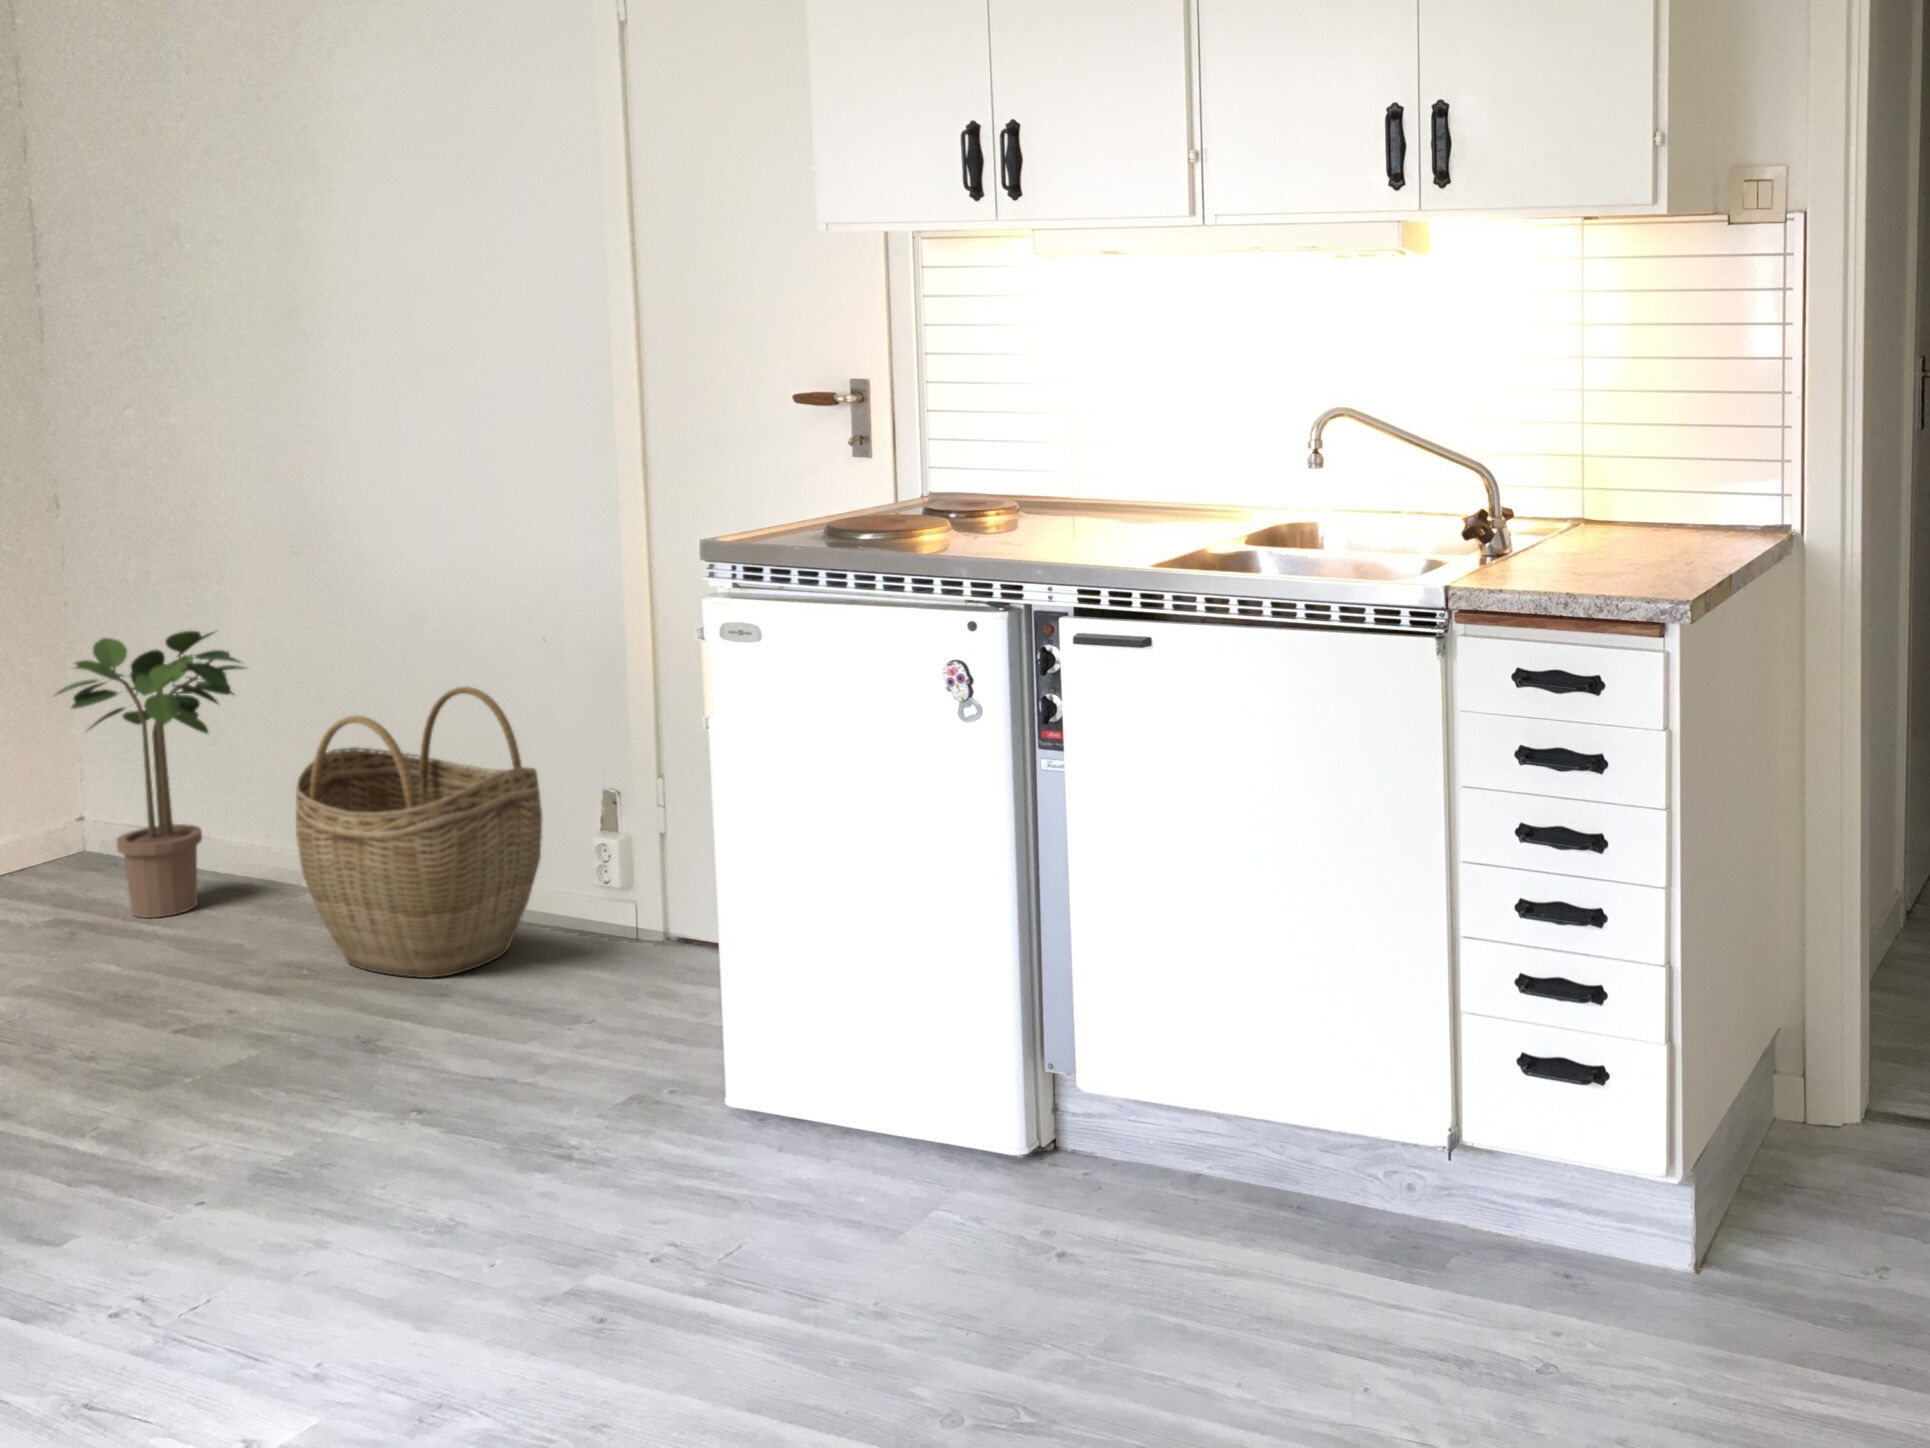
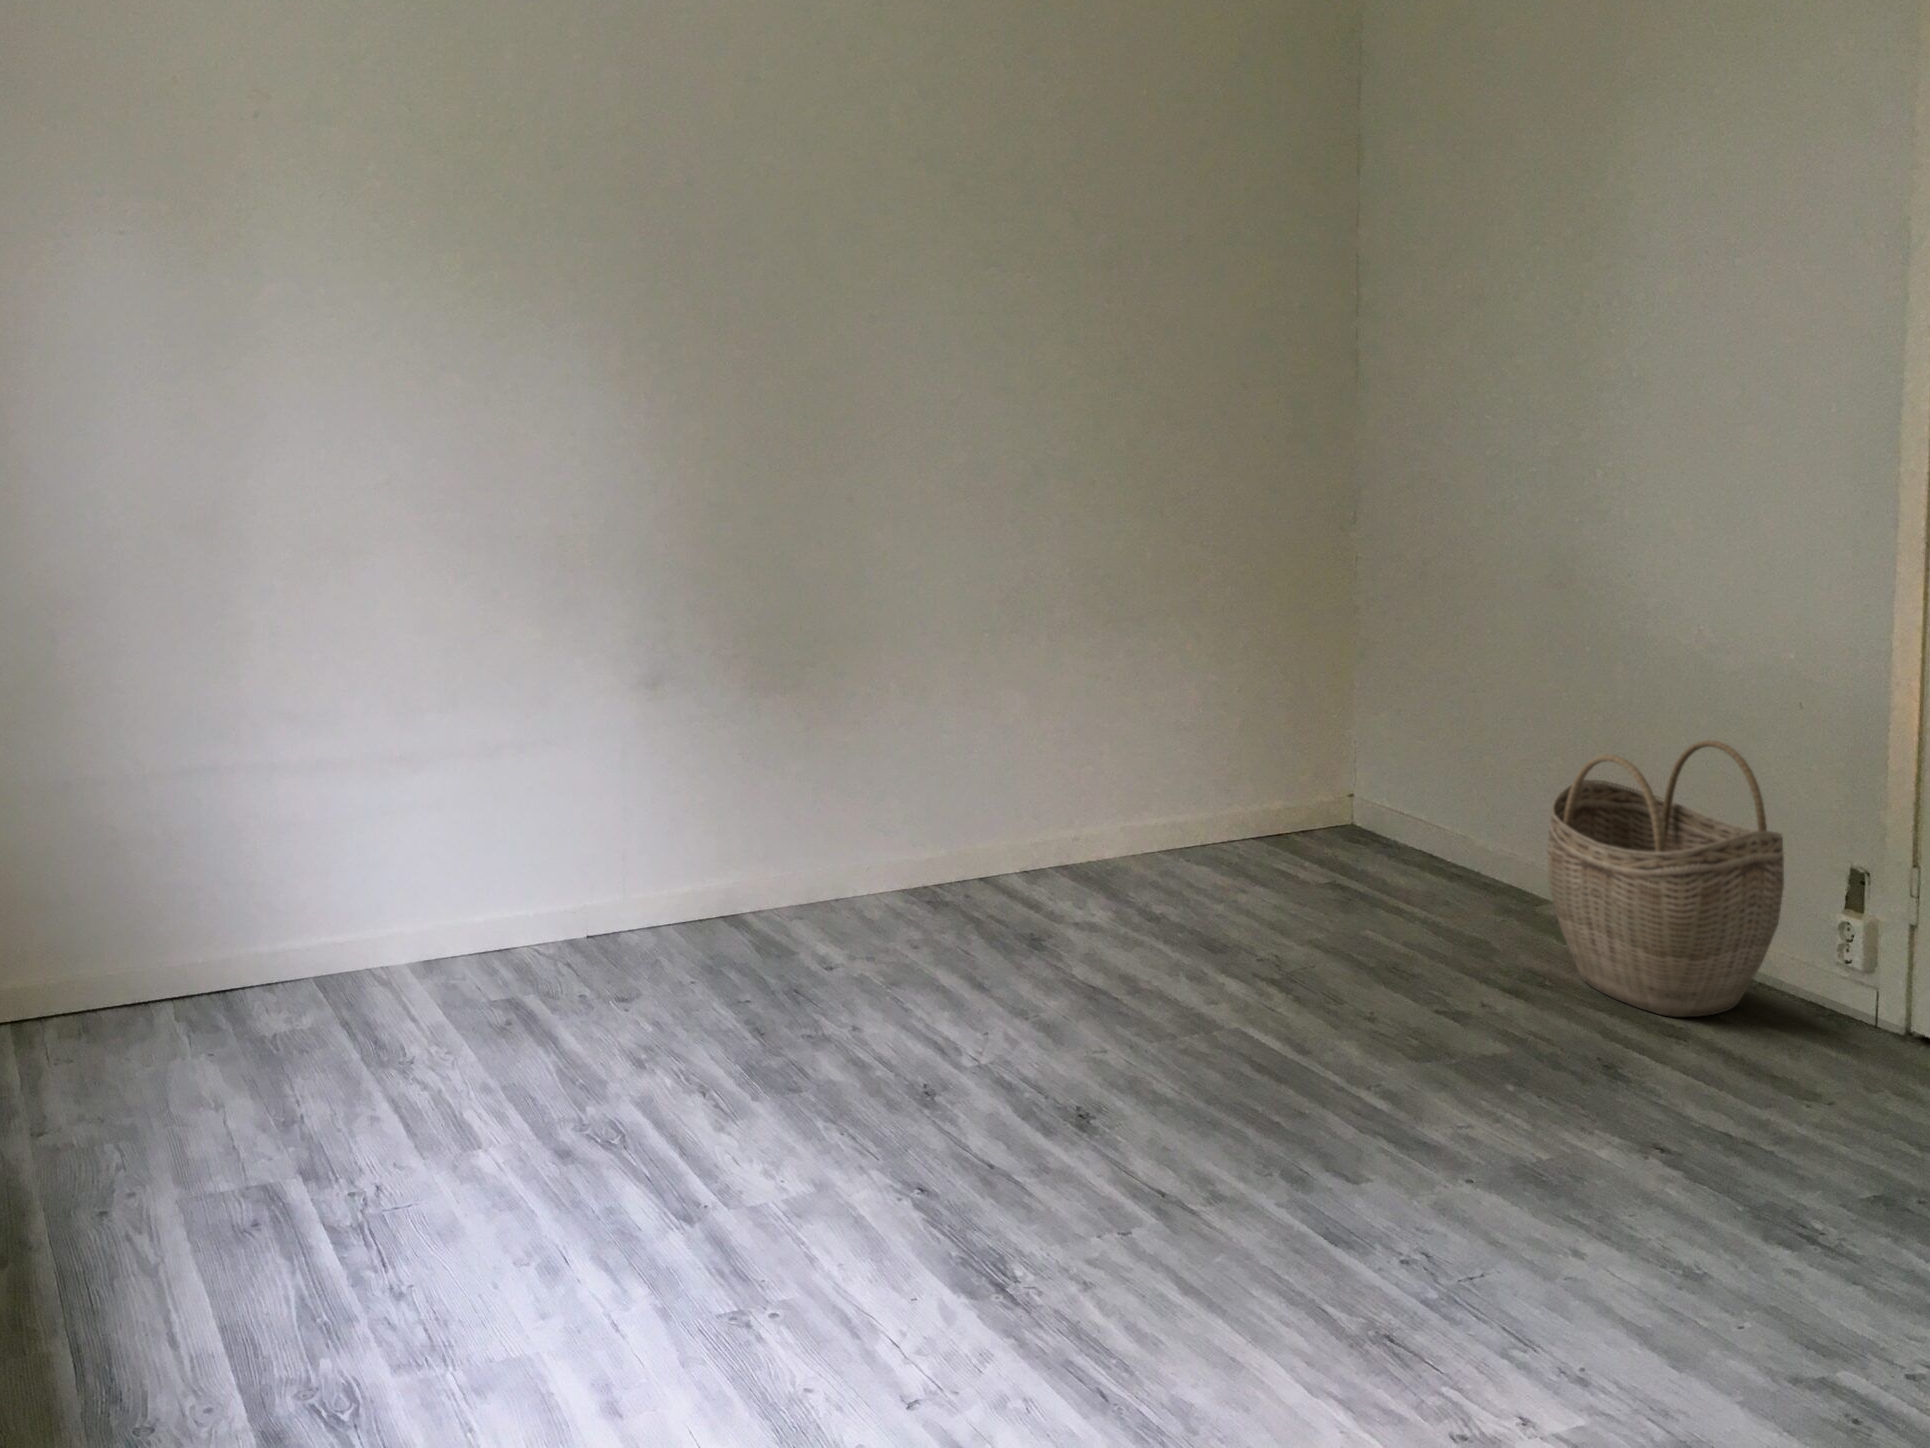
potted plant: present [56,631,244,918] -> none [1349,646,1511,898]

